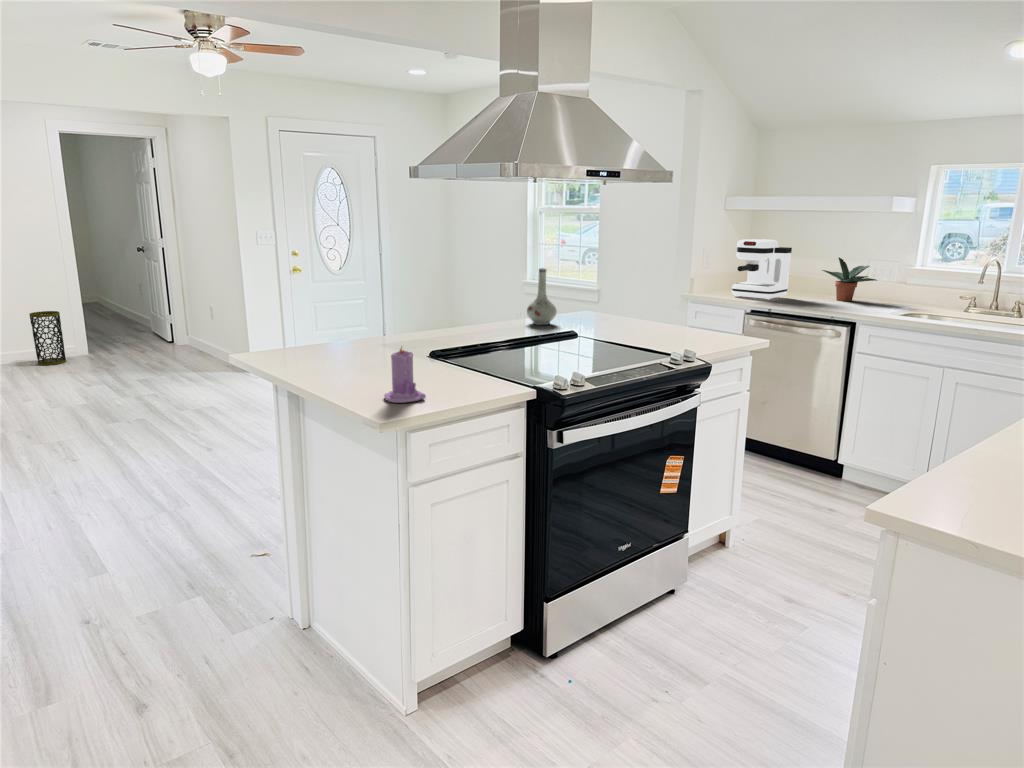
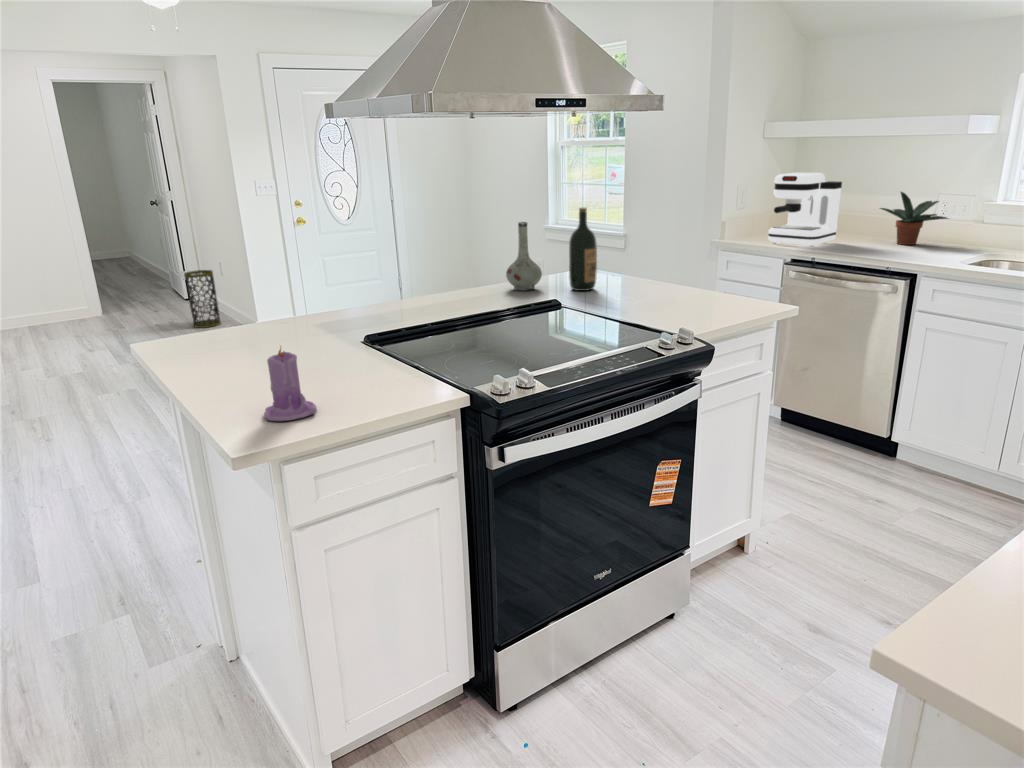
wine bottle: none [580,258,603,326] -> present [569,208,597,291]
trash can: present [29,311,66,365] -> present [184,270,221,328]

